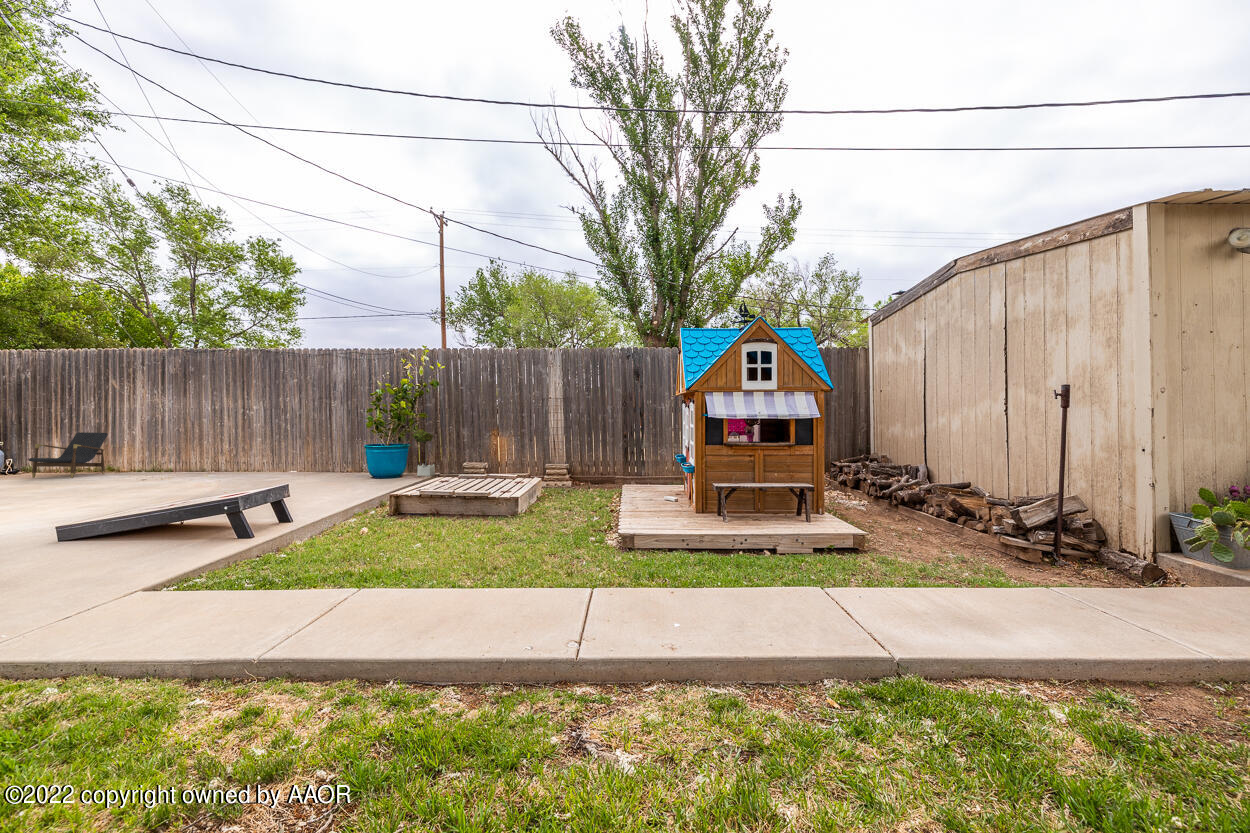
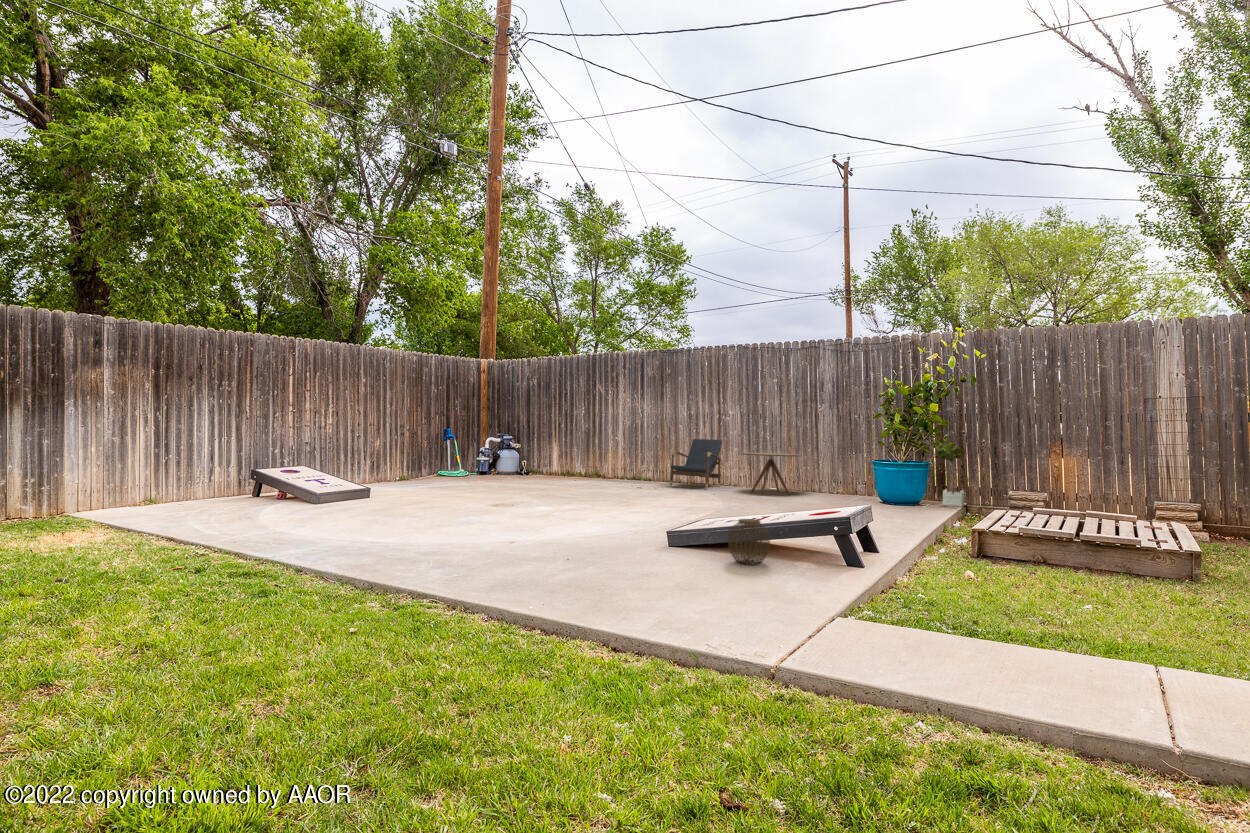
lounge chair: present [29,432,108,478] -> present [670,439,722,489]
round table: none [253,442,313,478] -> present [742,453,801,495]
woven basket: none [54,512,113,558] -> present [728,519,770,565]

